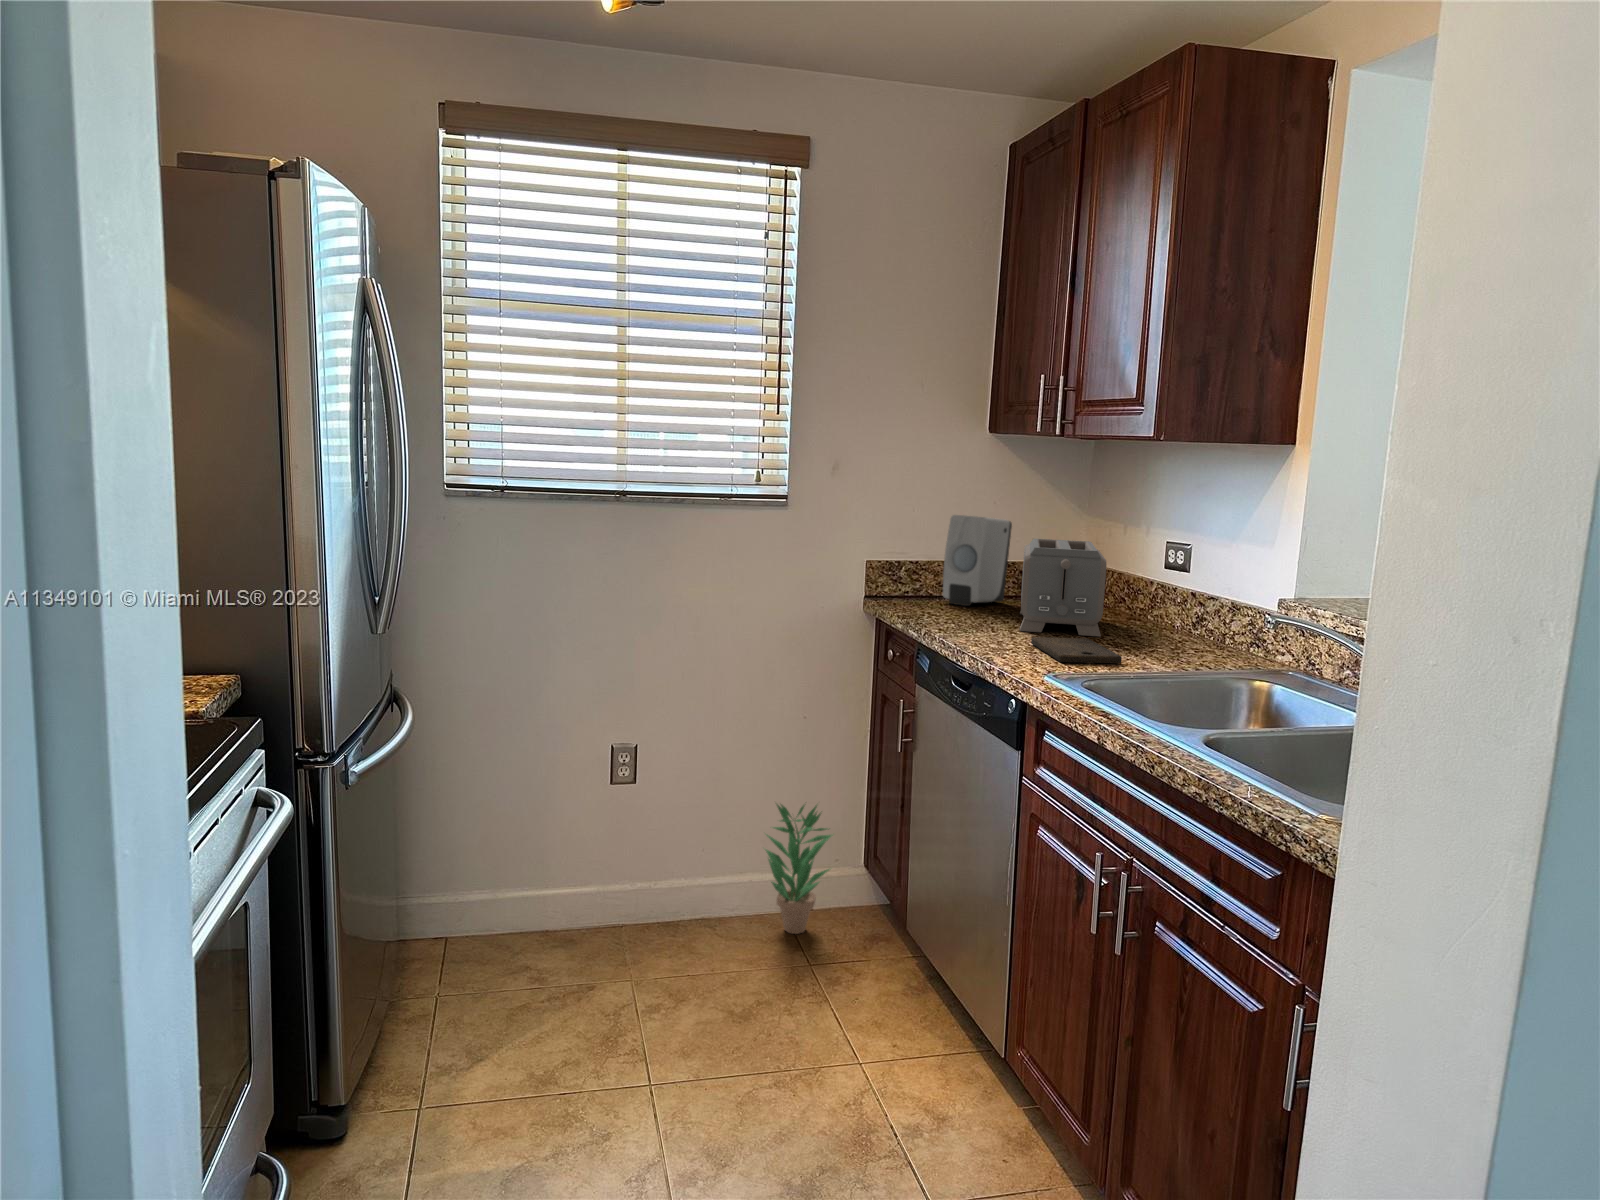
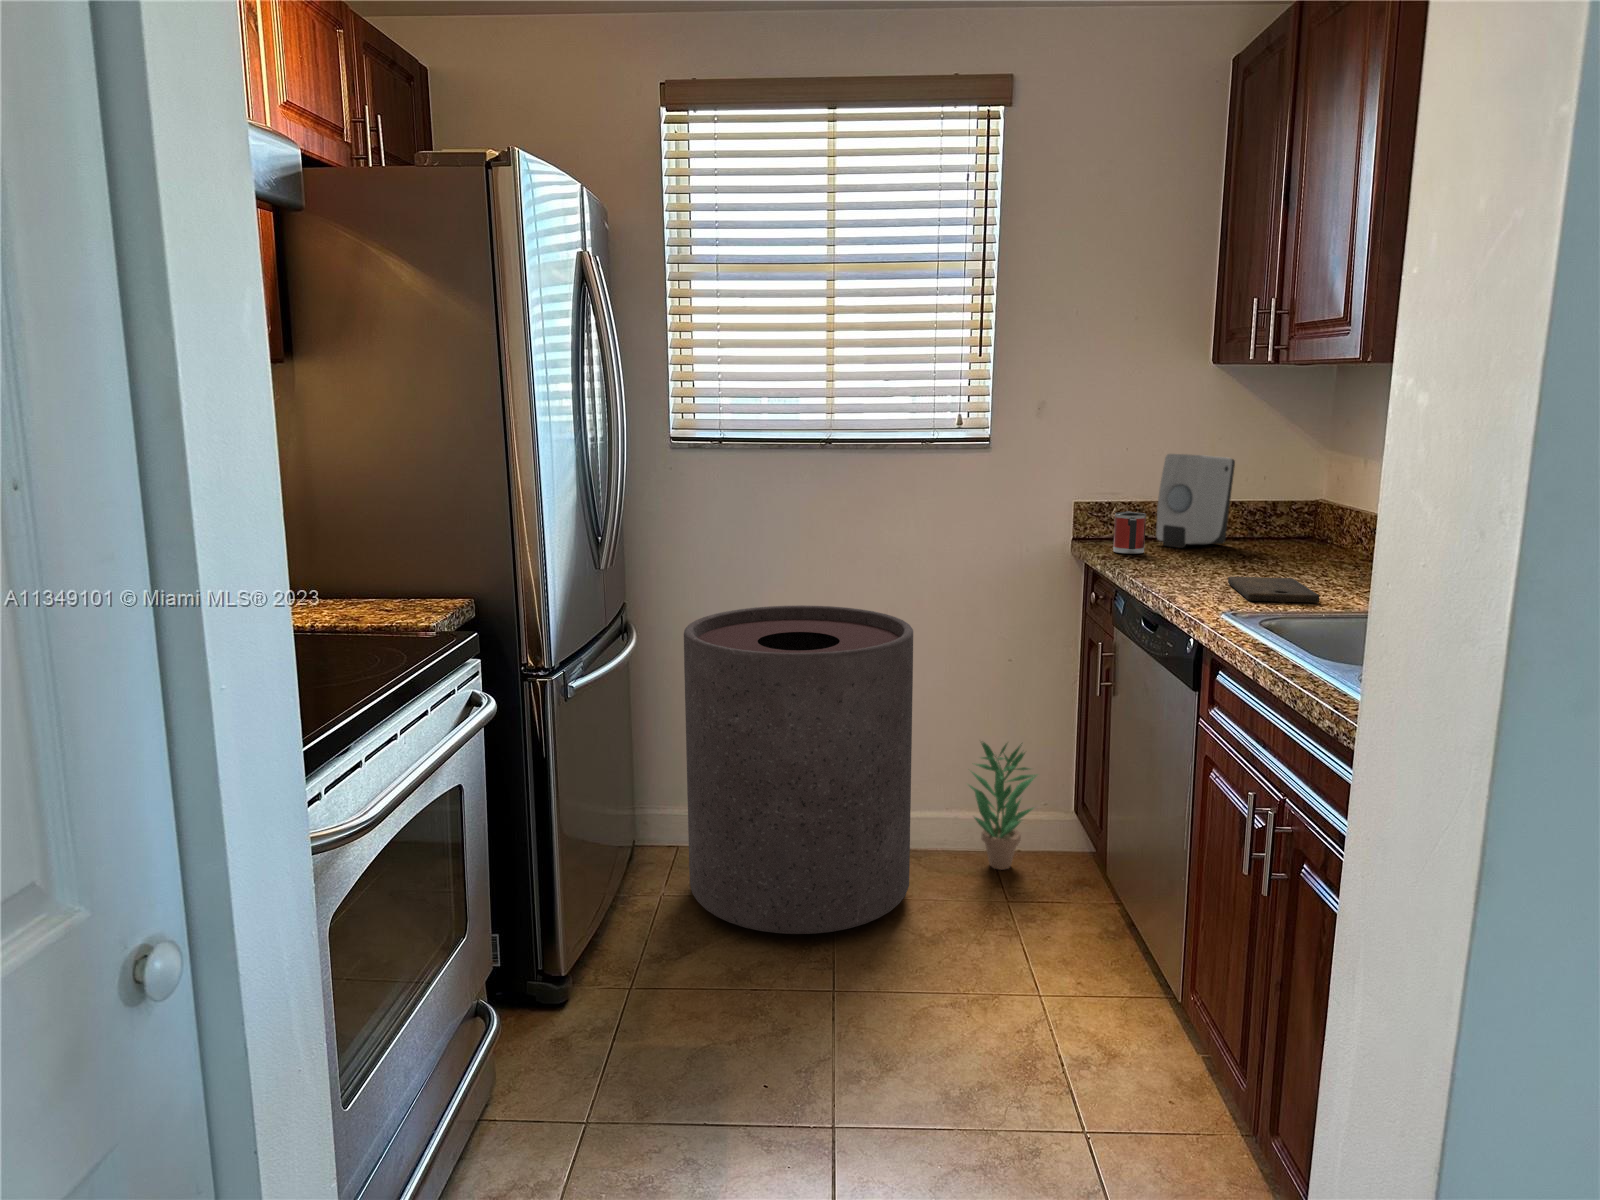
toaster: present [1020,539,1106,637] -> none [1224,476,1326,577]
mug: none [908,571,939,612] -> present [1113,511,1146,554]
trash can: none [468,667,718,1027] -> present [684,605,913,934]

